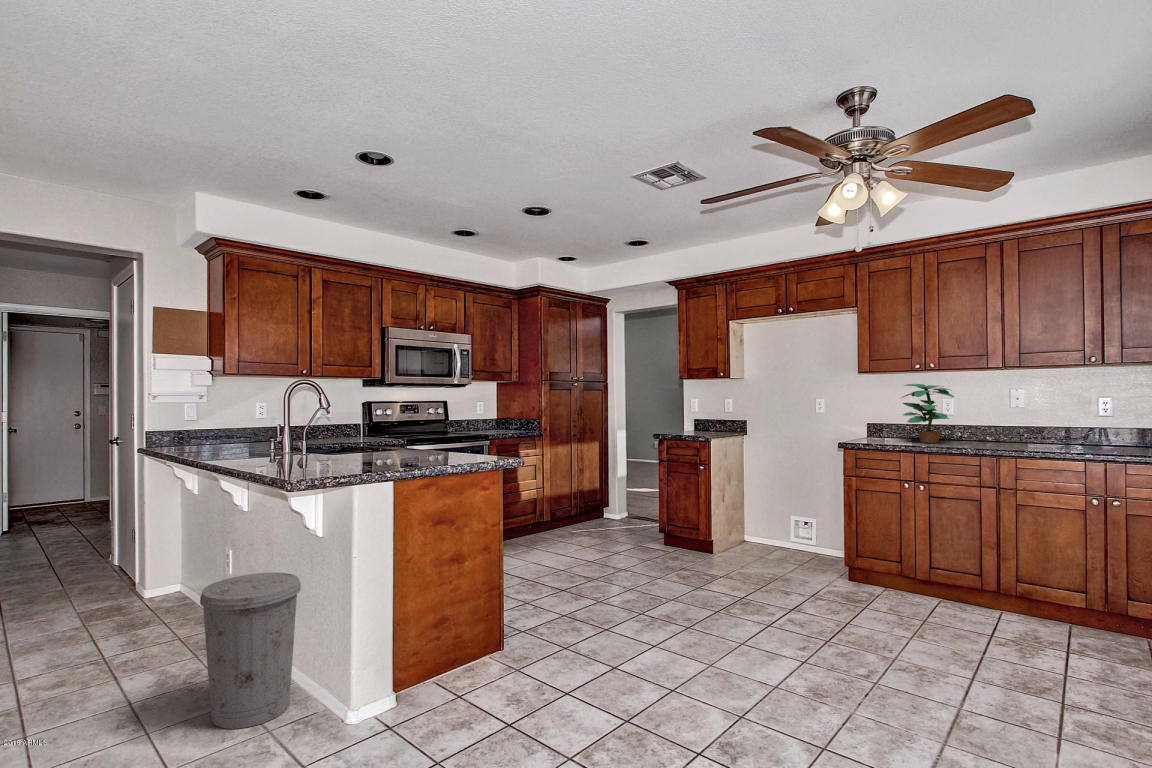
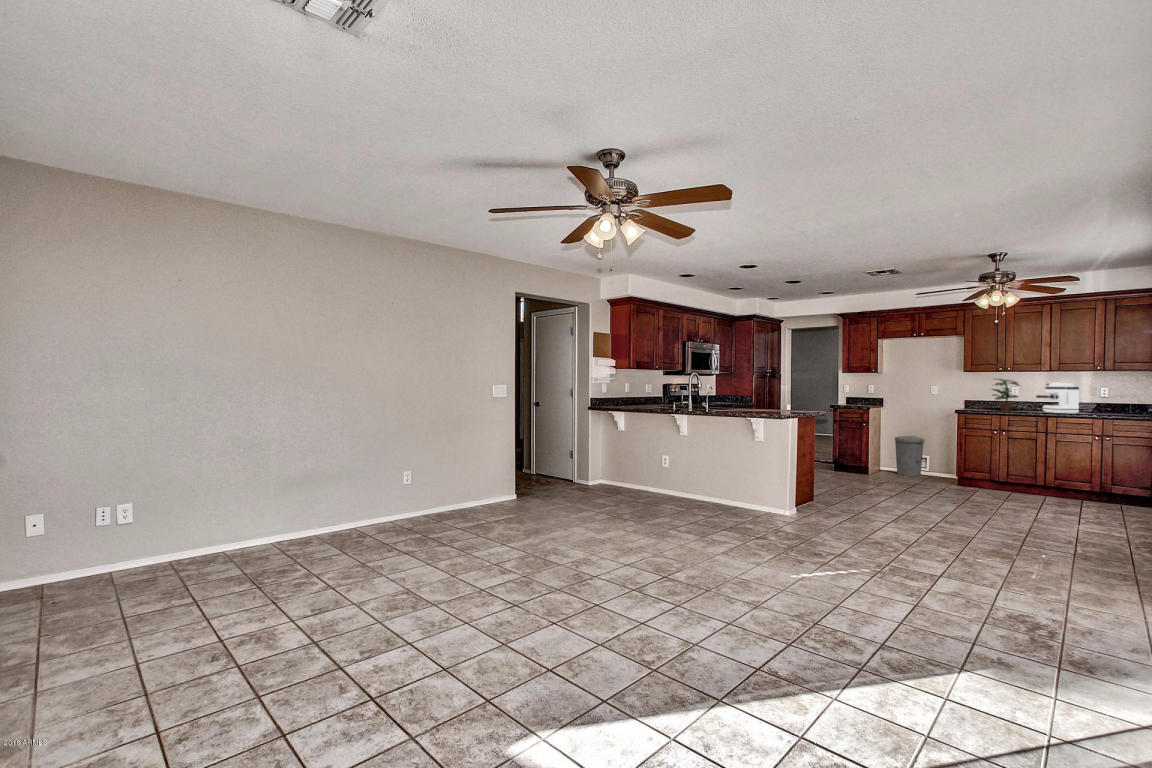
coffee maker: none [979,390,1057,449] -> present [1036,383,1079,413]
trash can: present [200,573,301,729] -> present [895,436,925,476]

